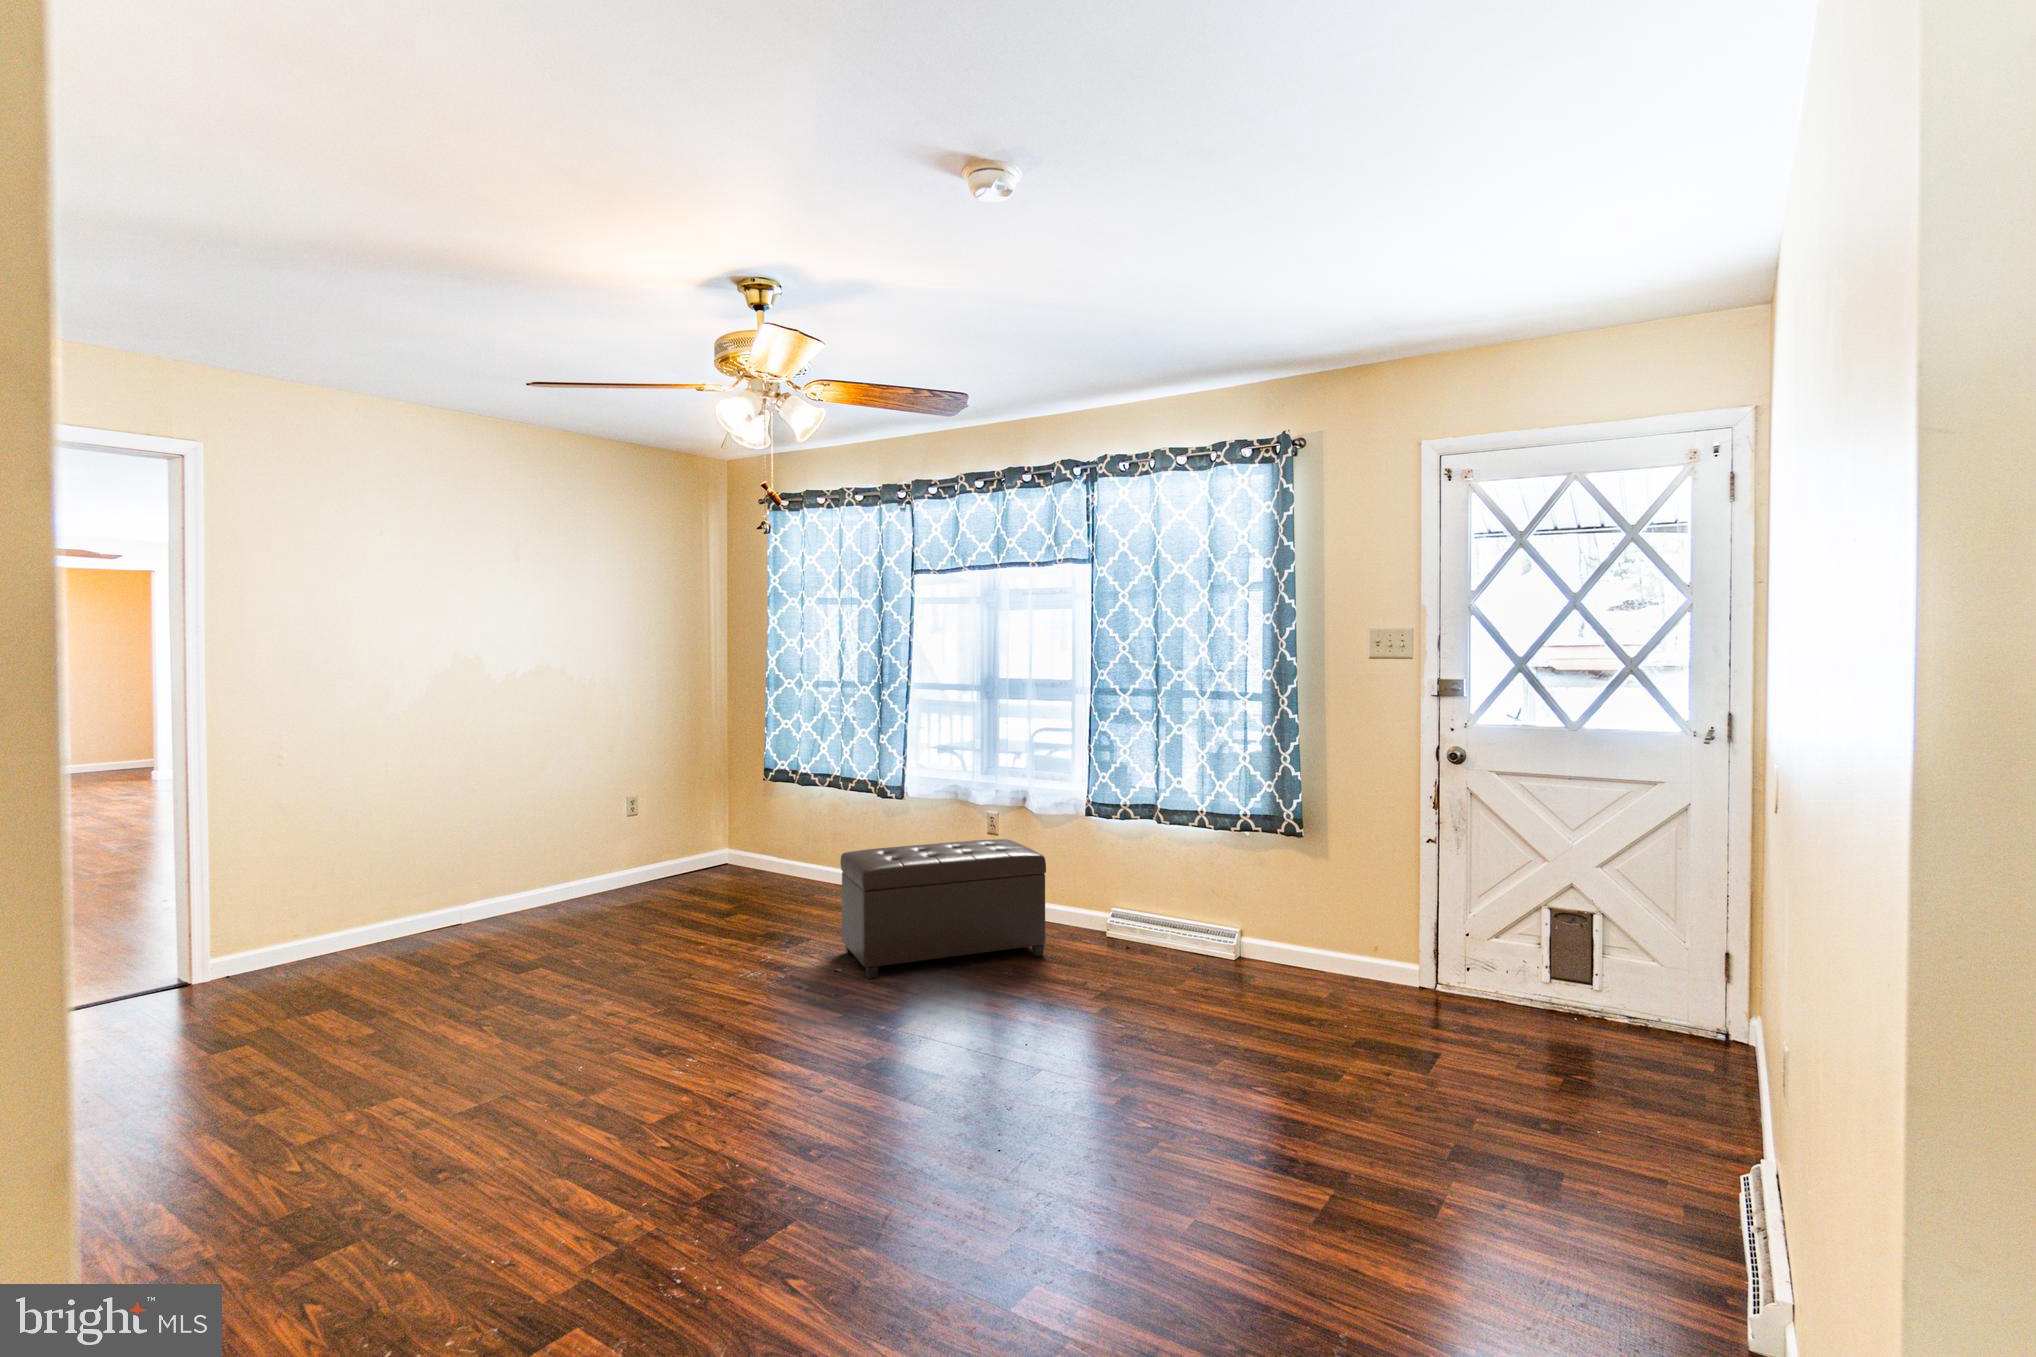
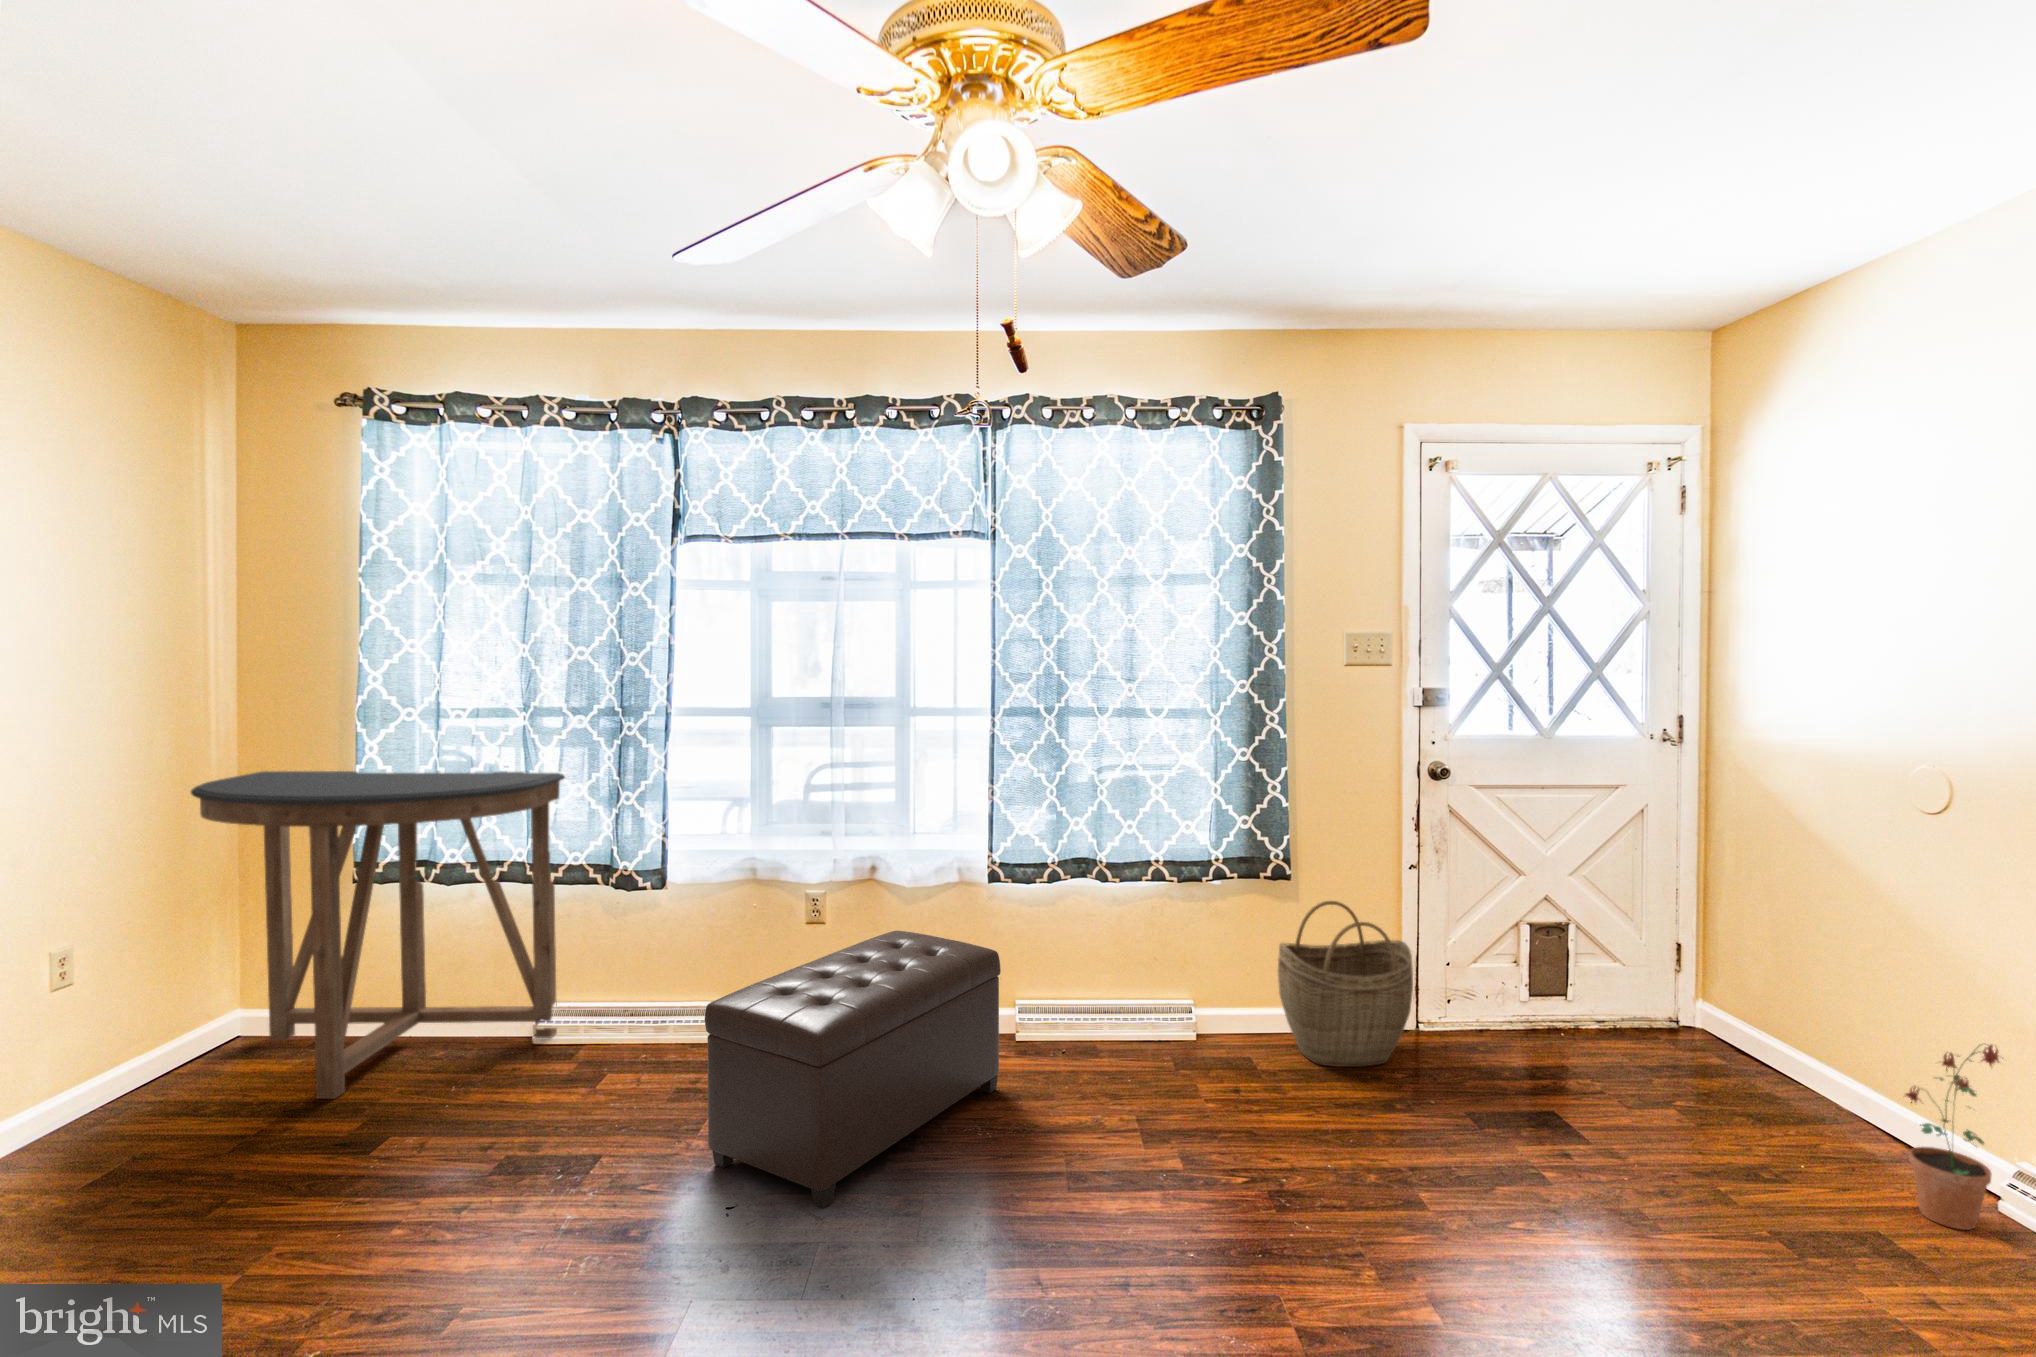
console table: none [685,715,861,894] -> present [191,771,565,1099]
woven basket: none [1274,860,1390,1001] -> present [1278,901,1413,1067]
potted plant: none [1647,1025,1754,1209] -> present [1905,1045,1999,1230]

